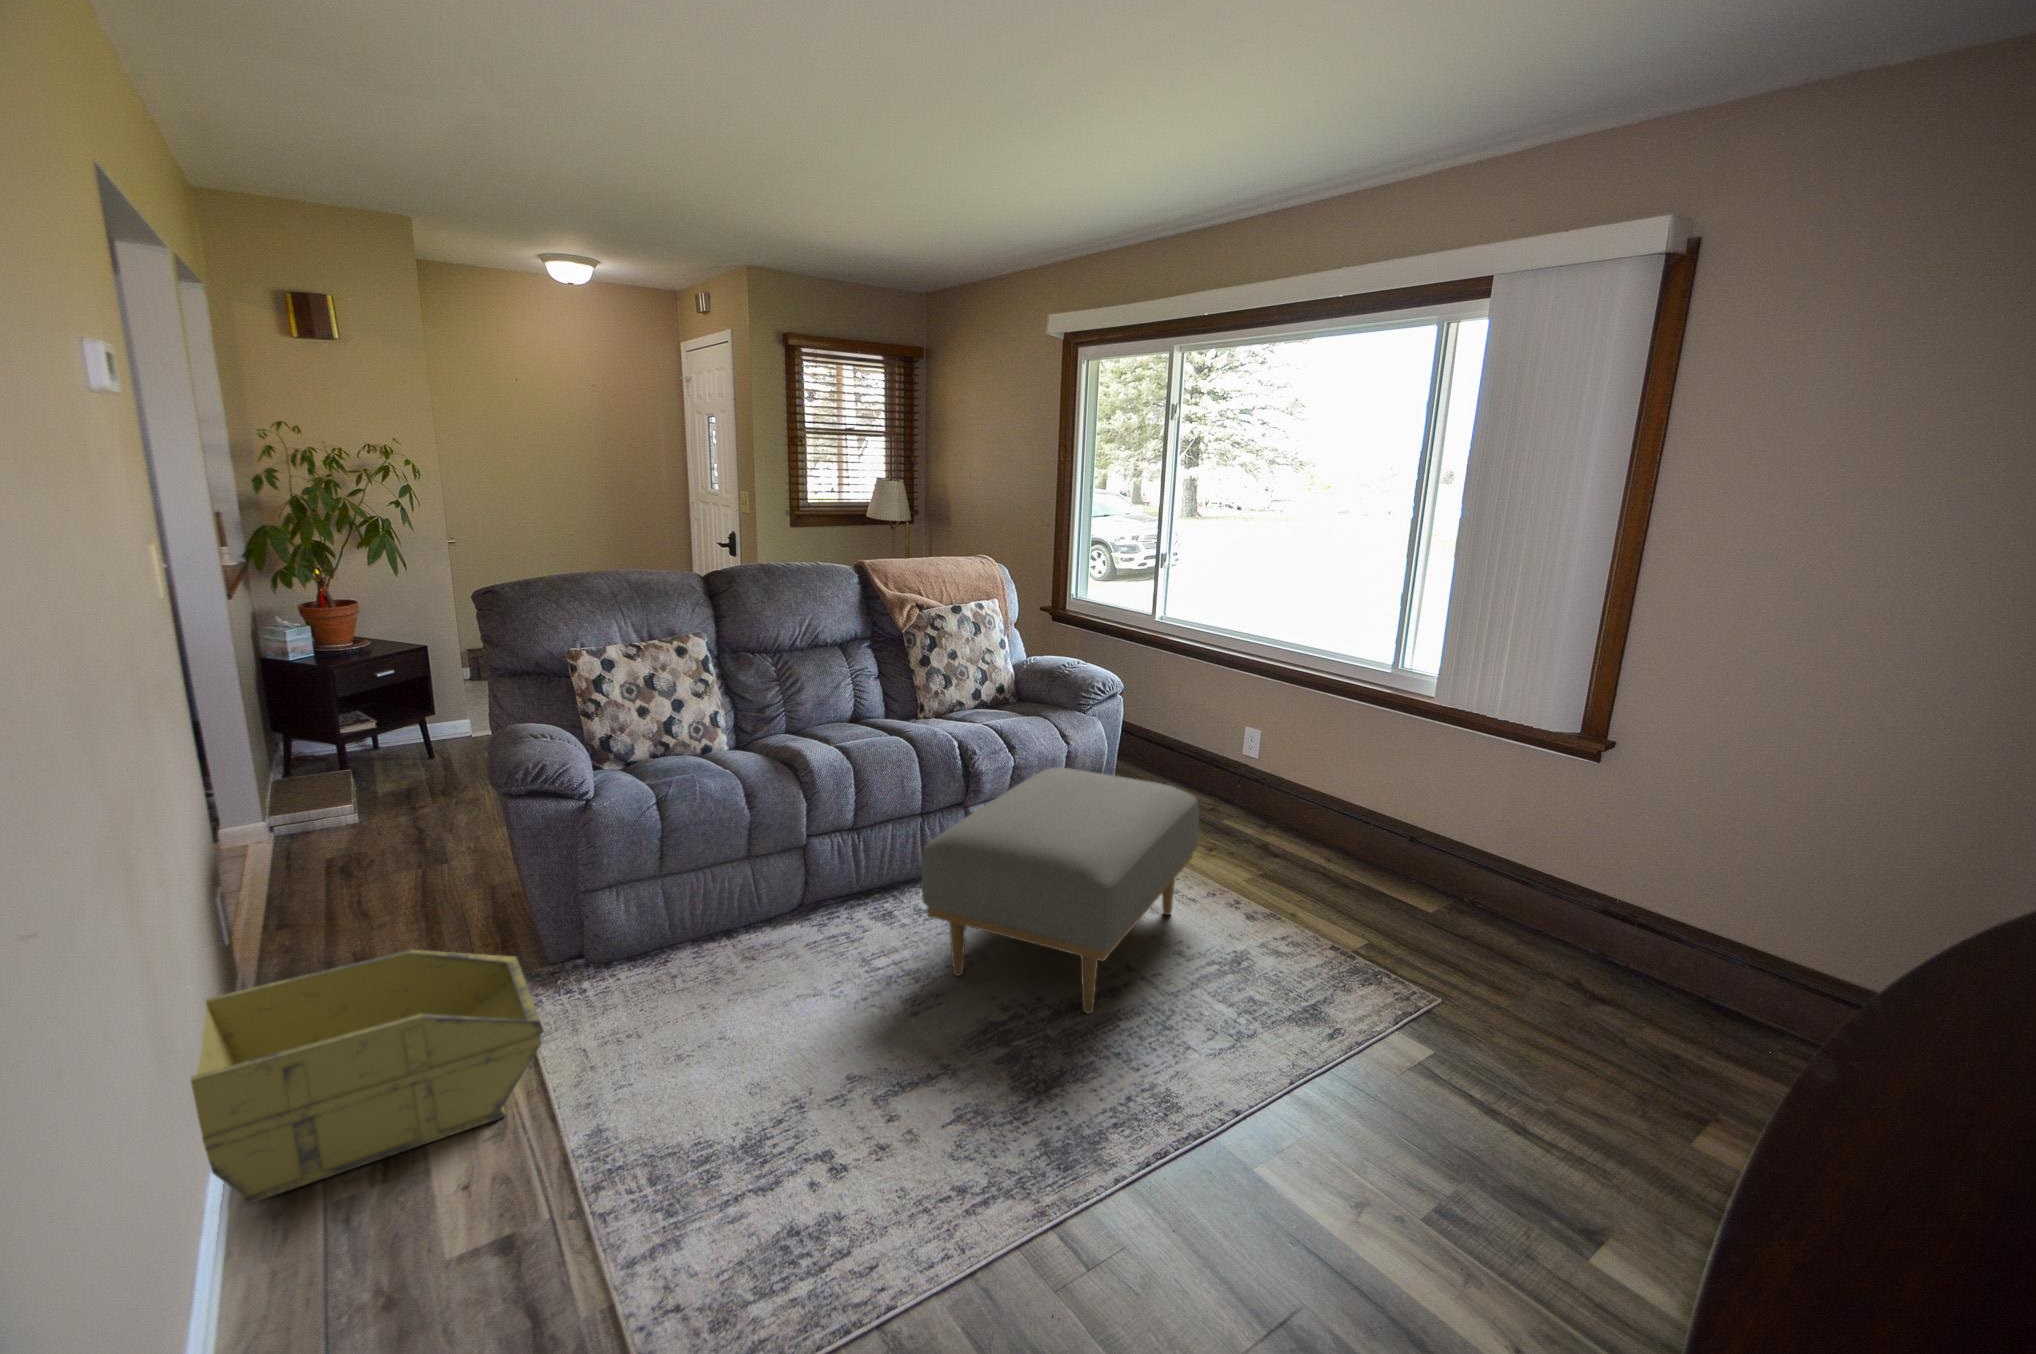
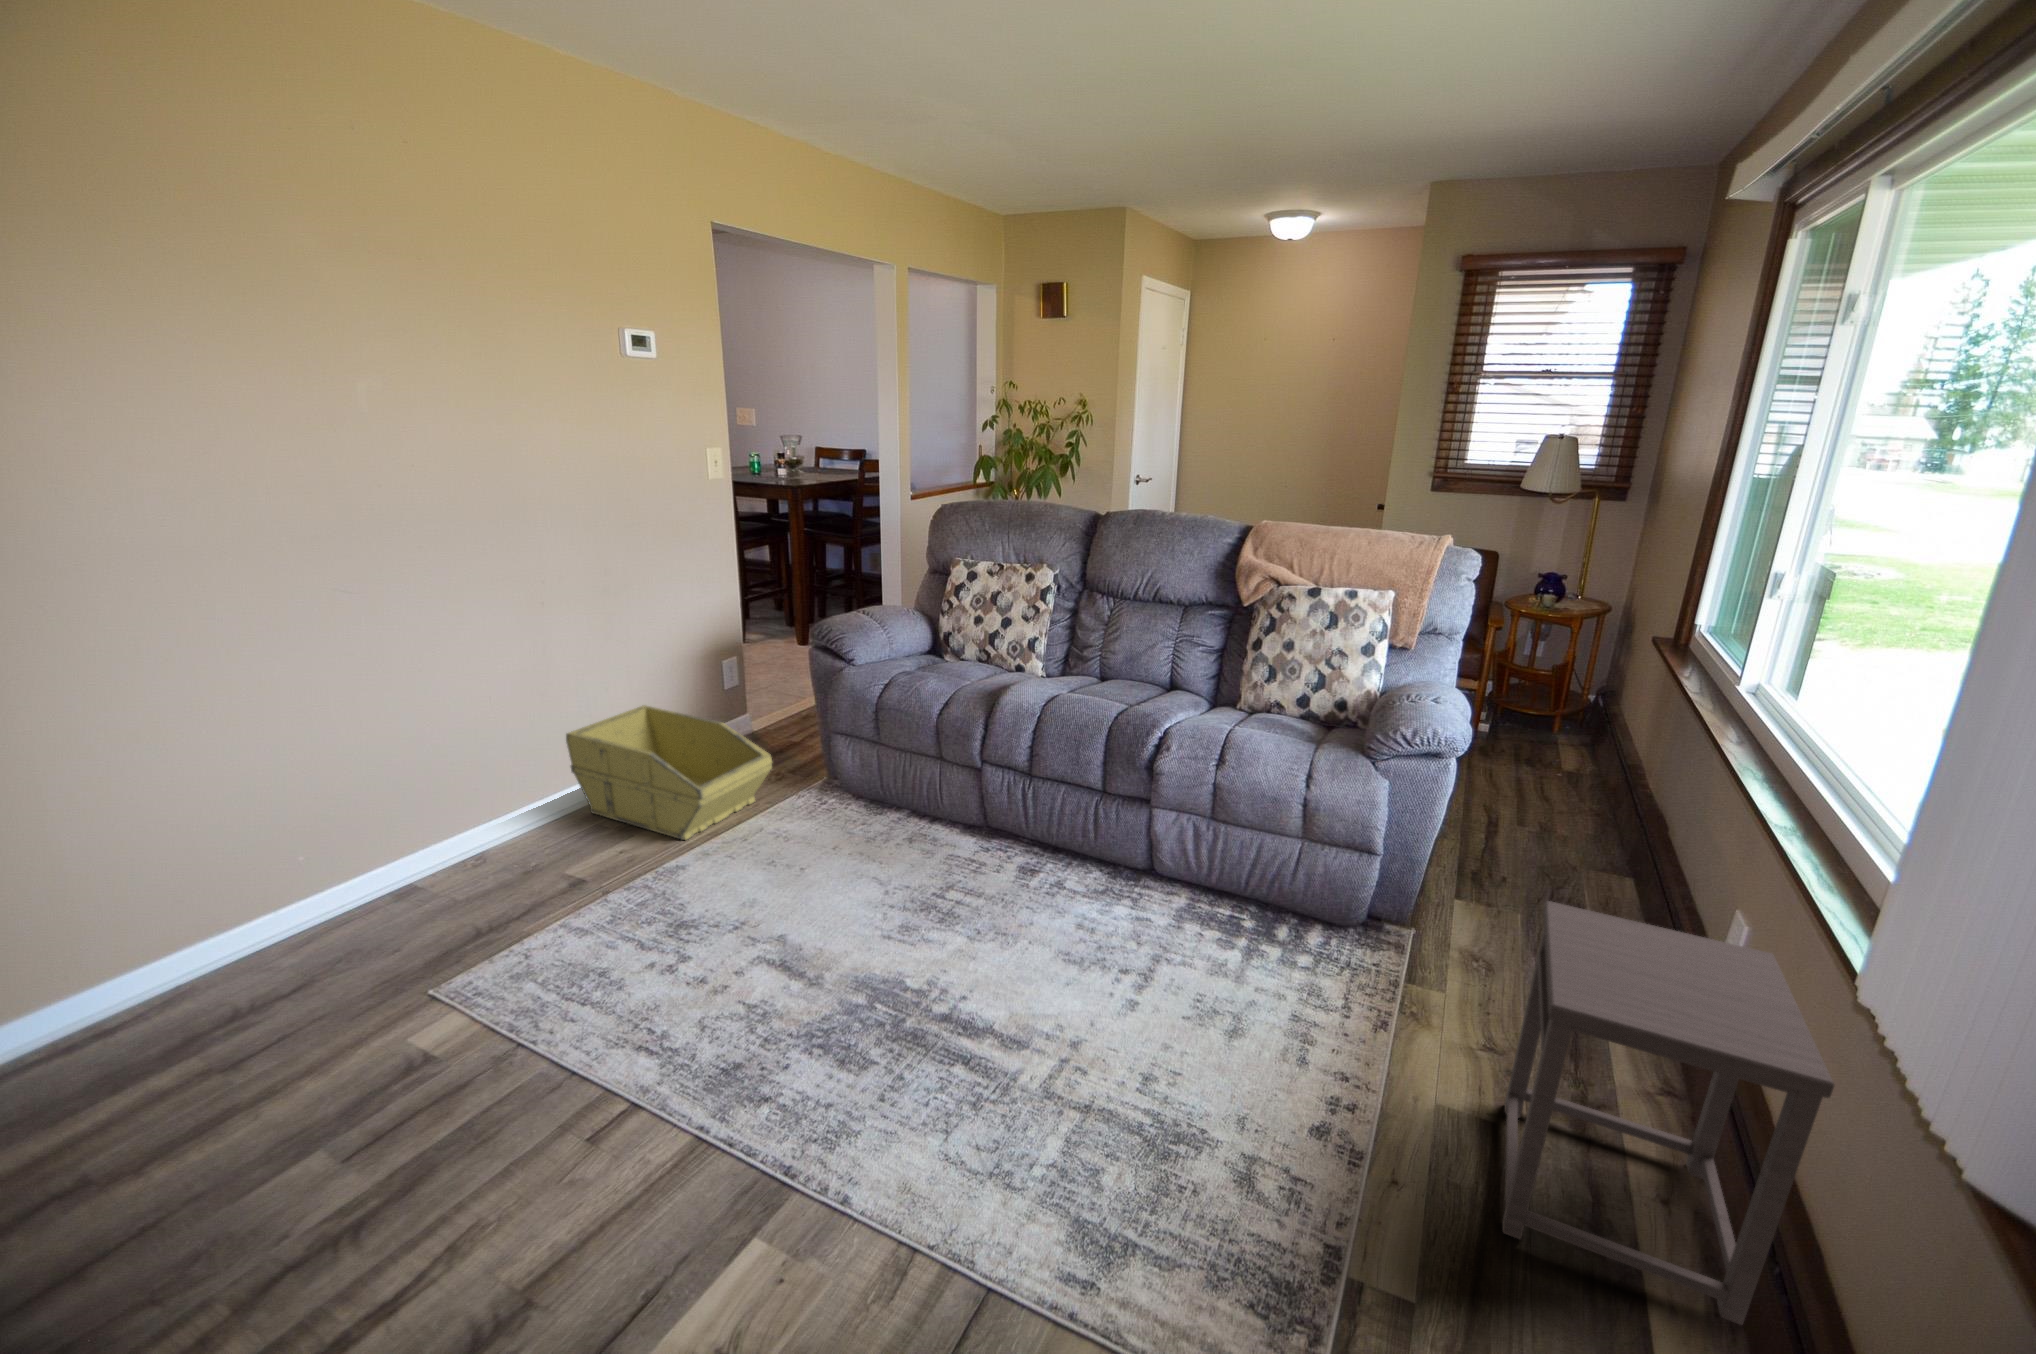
side table: none [1278,718,1444,904] -> present [1502,901,1834,1325]
ottoman: present [921,768,1199,1013] -> none [936,795,1279,1039]

